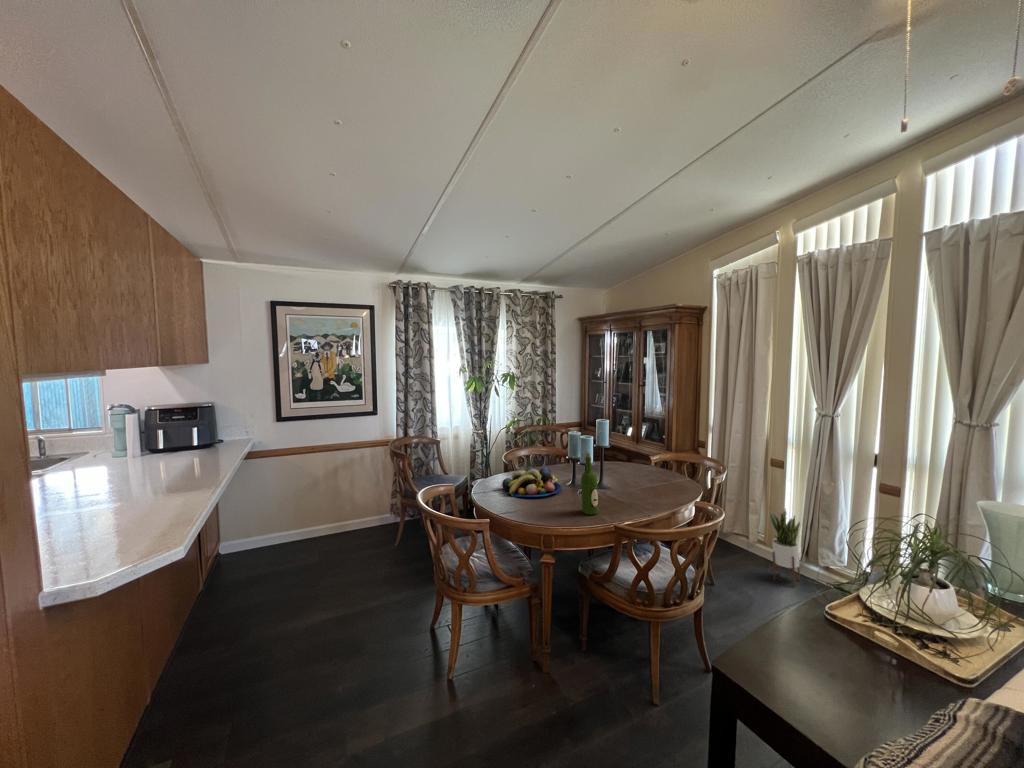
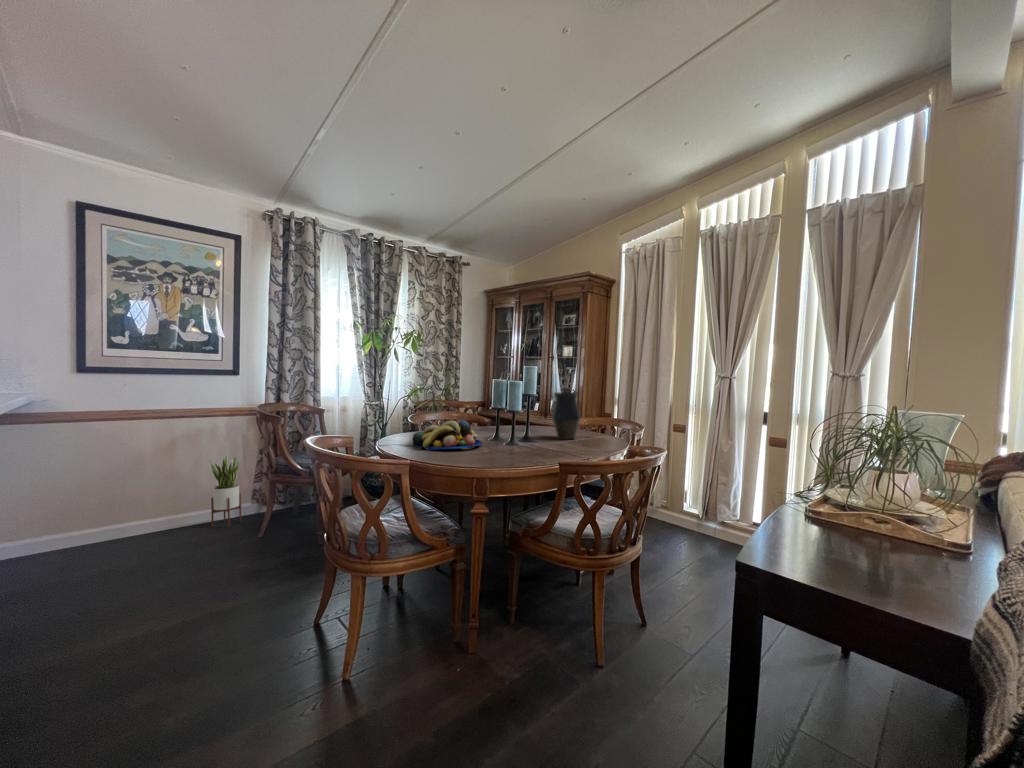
vase: none [631,435,659,481] -> present [552,392,580,439]
wine bottle: present [581,453,598,515] -> none [512,392,530,461]
potted plant: present [767,504,800,586] -> present [208,452,241,527]

